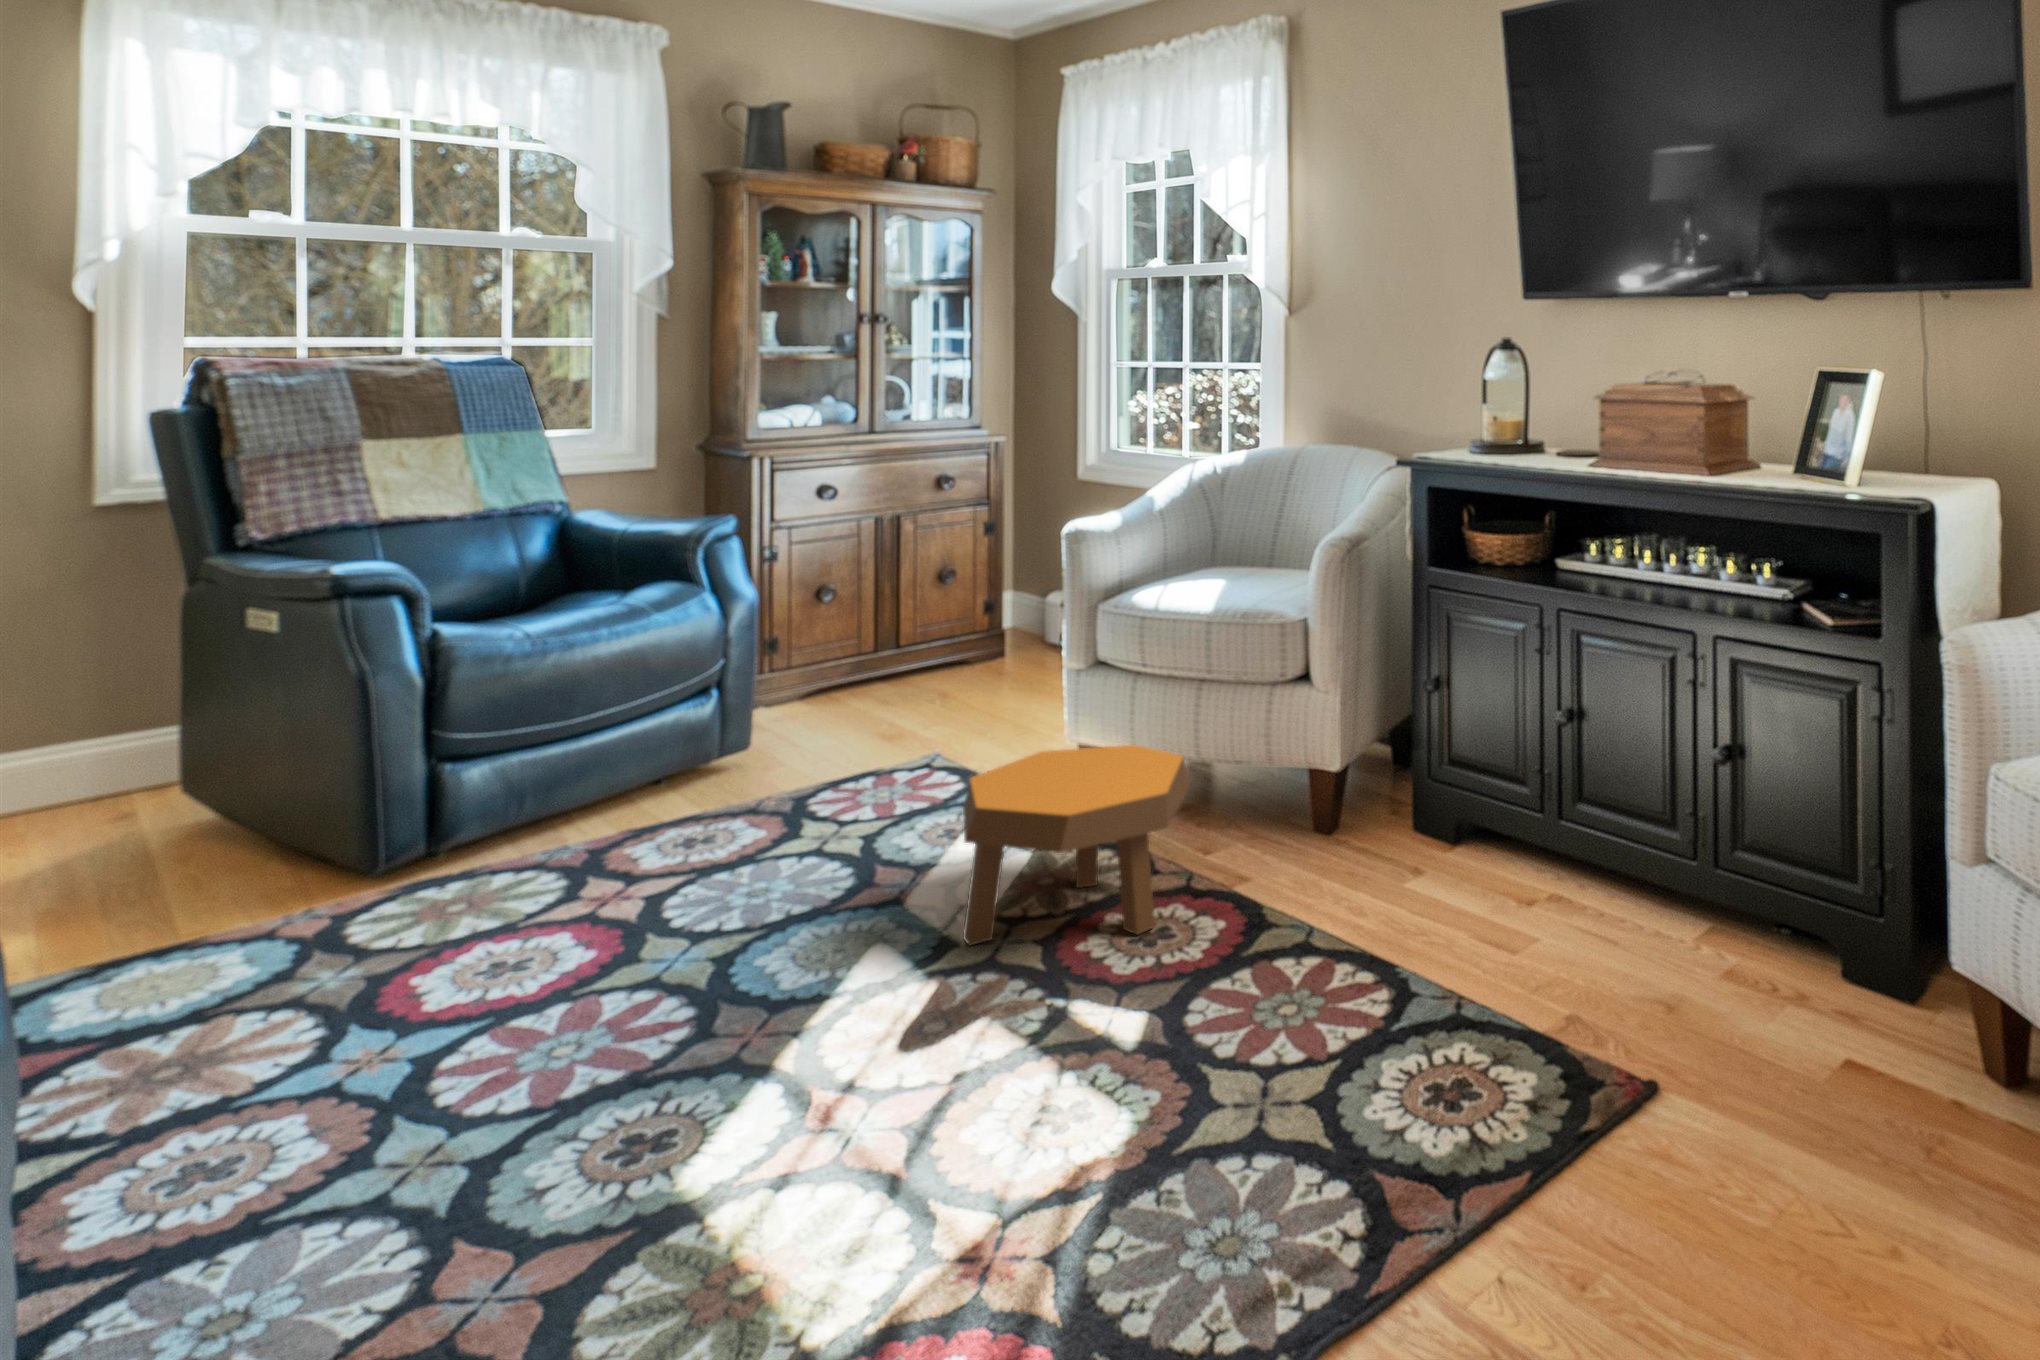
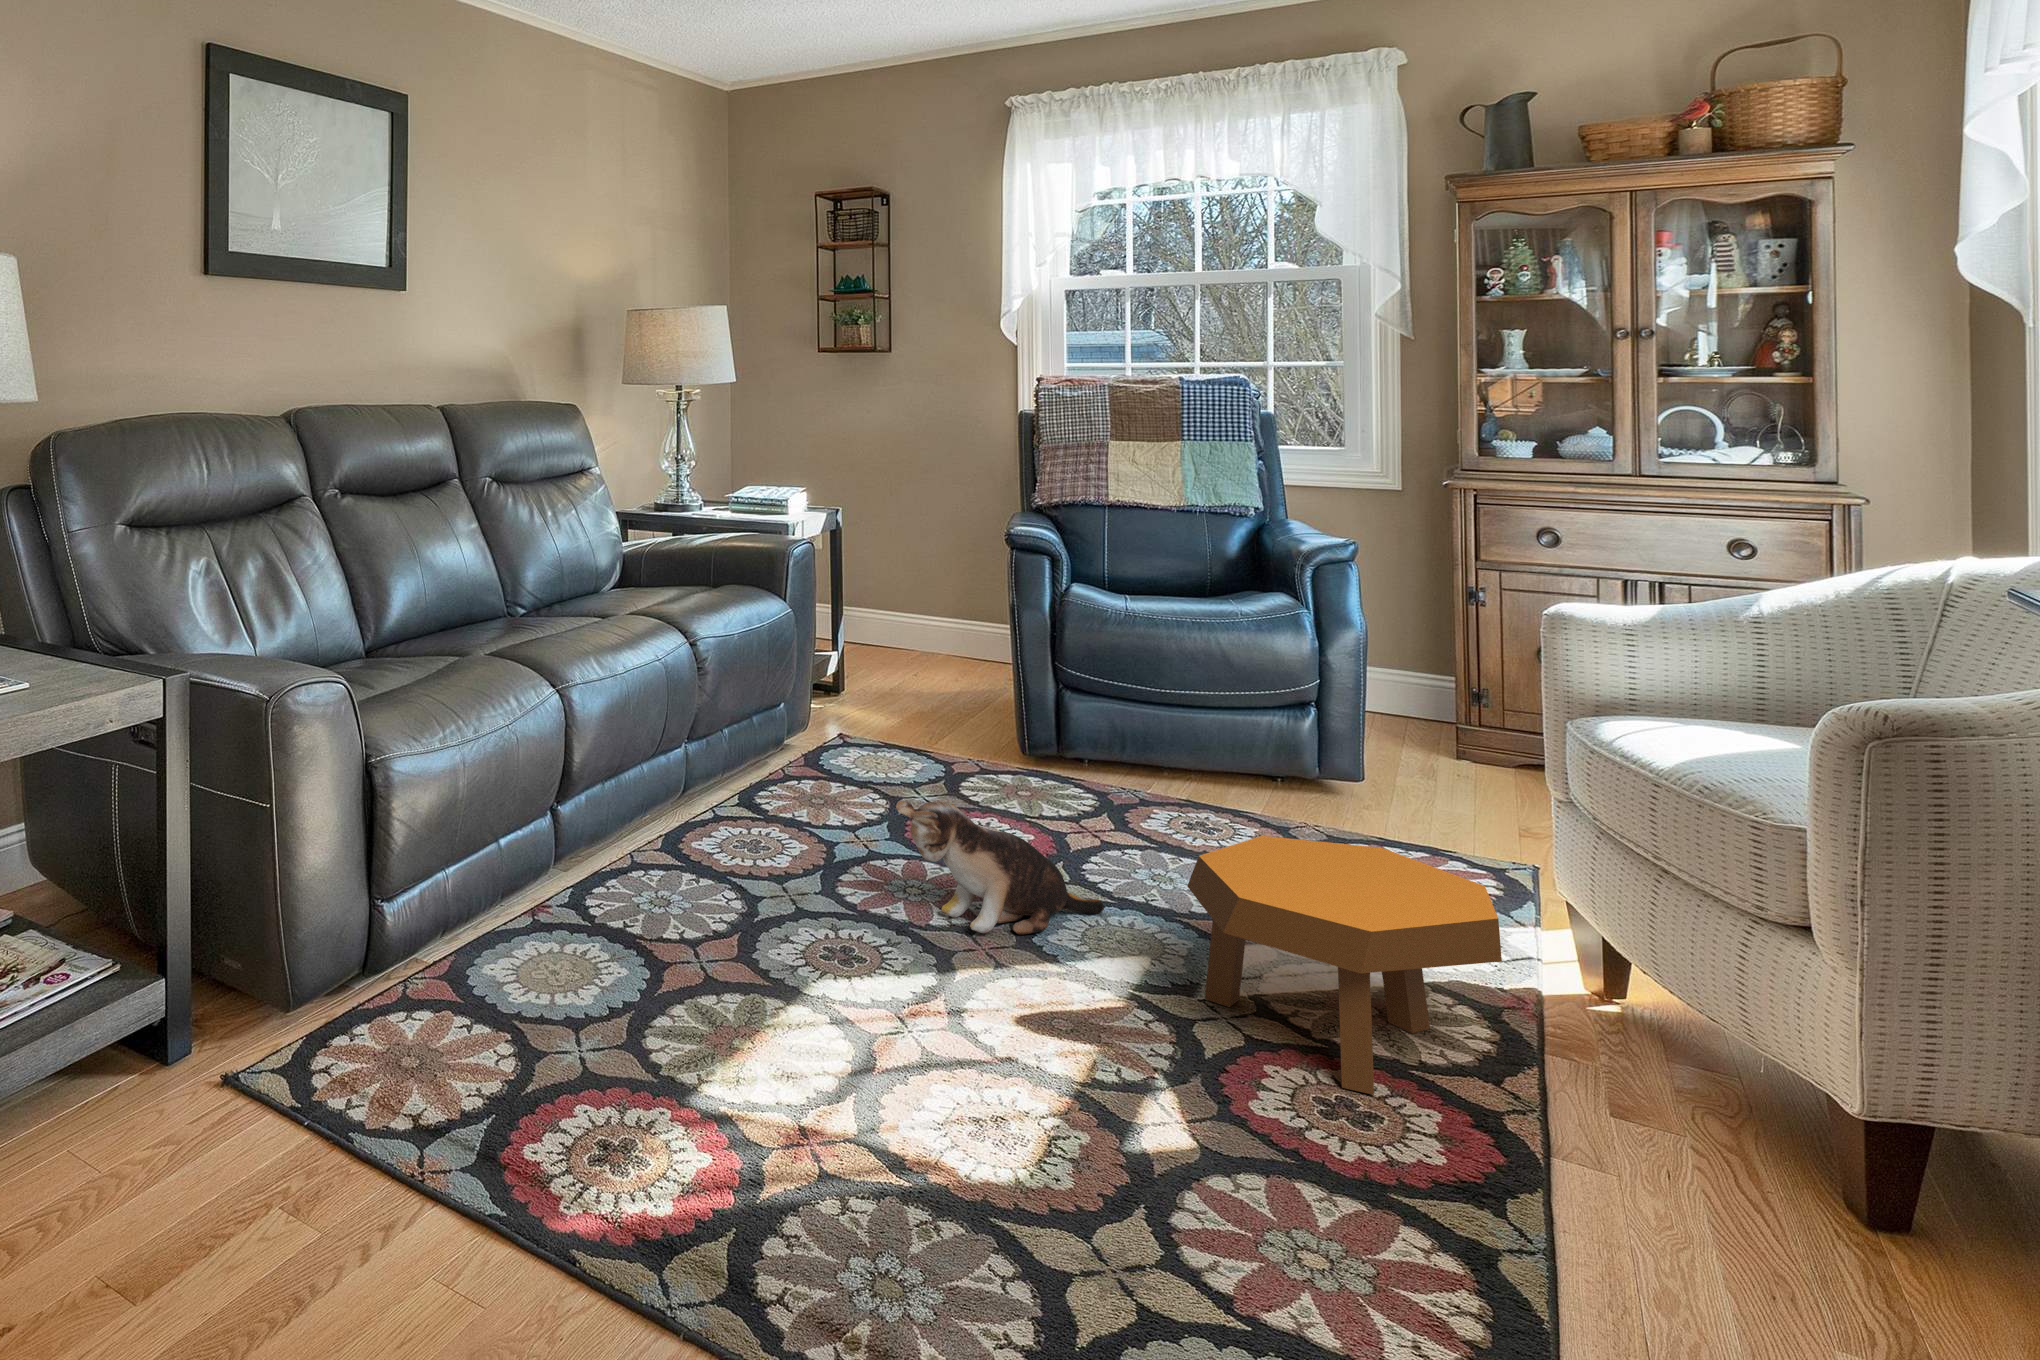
plush toy: none [604,883,770,1032] -> present [896,801,1104,935]

